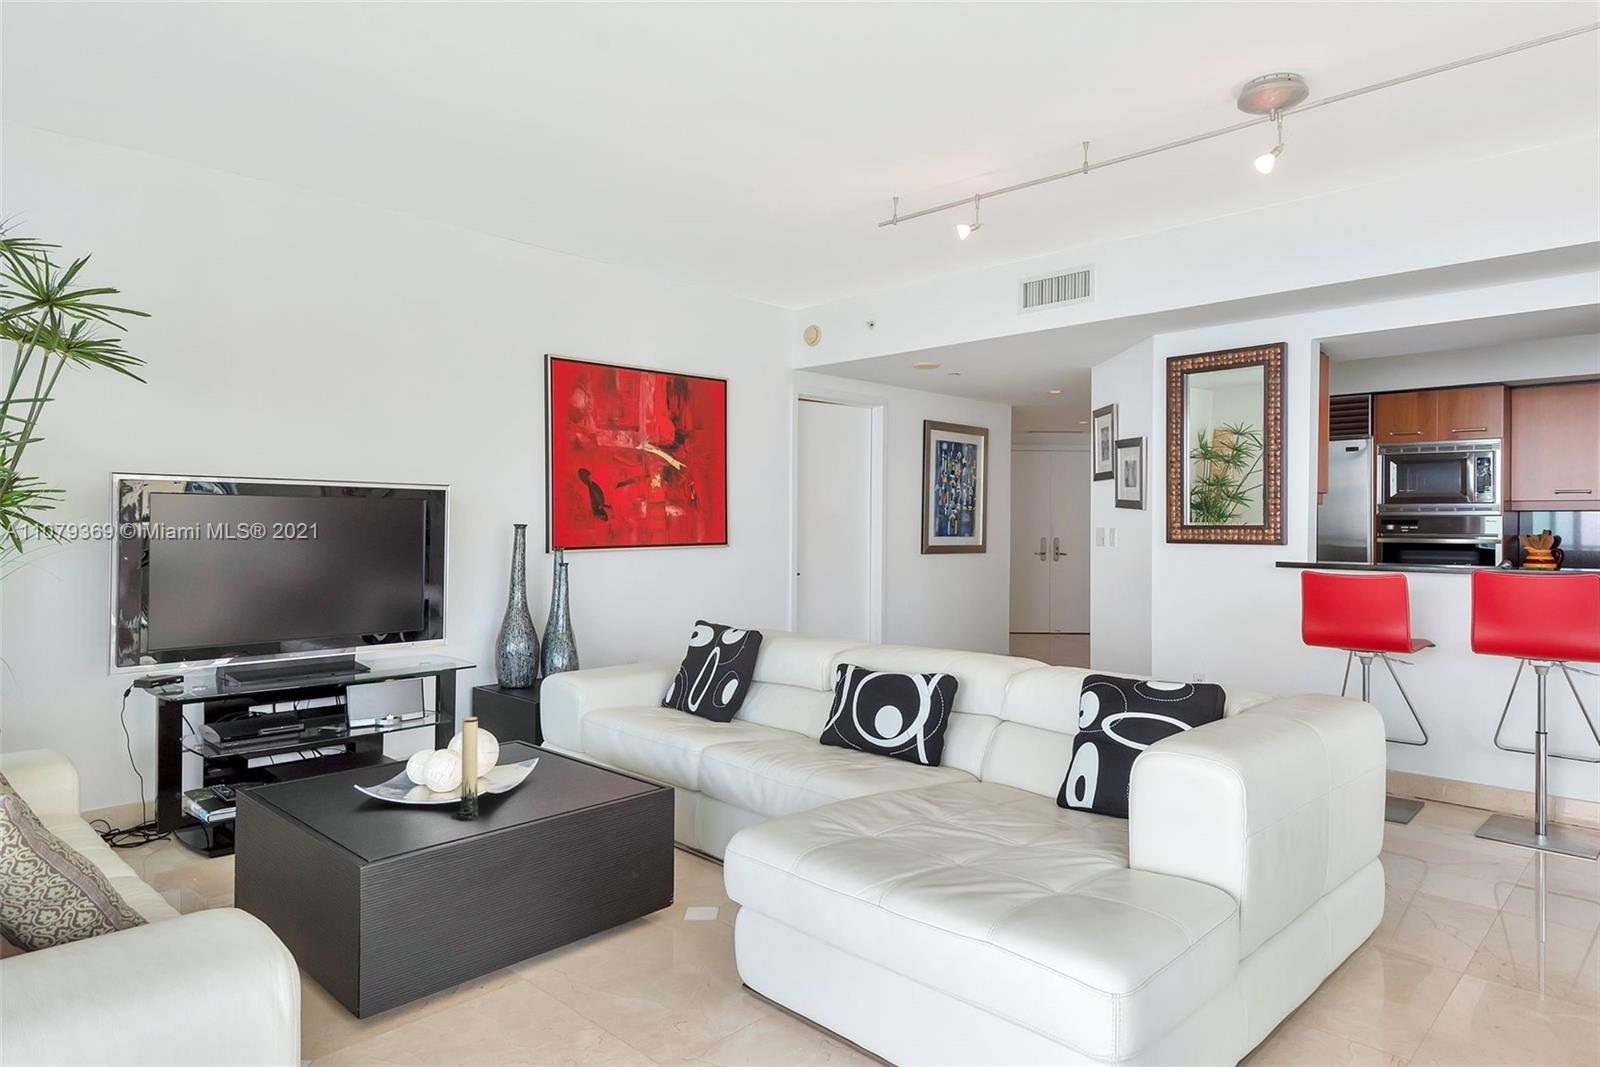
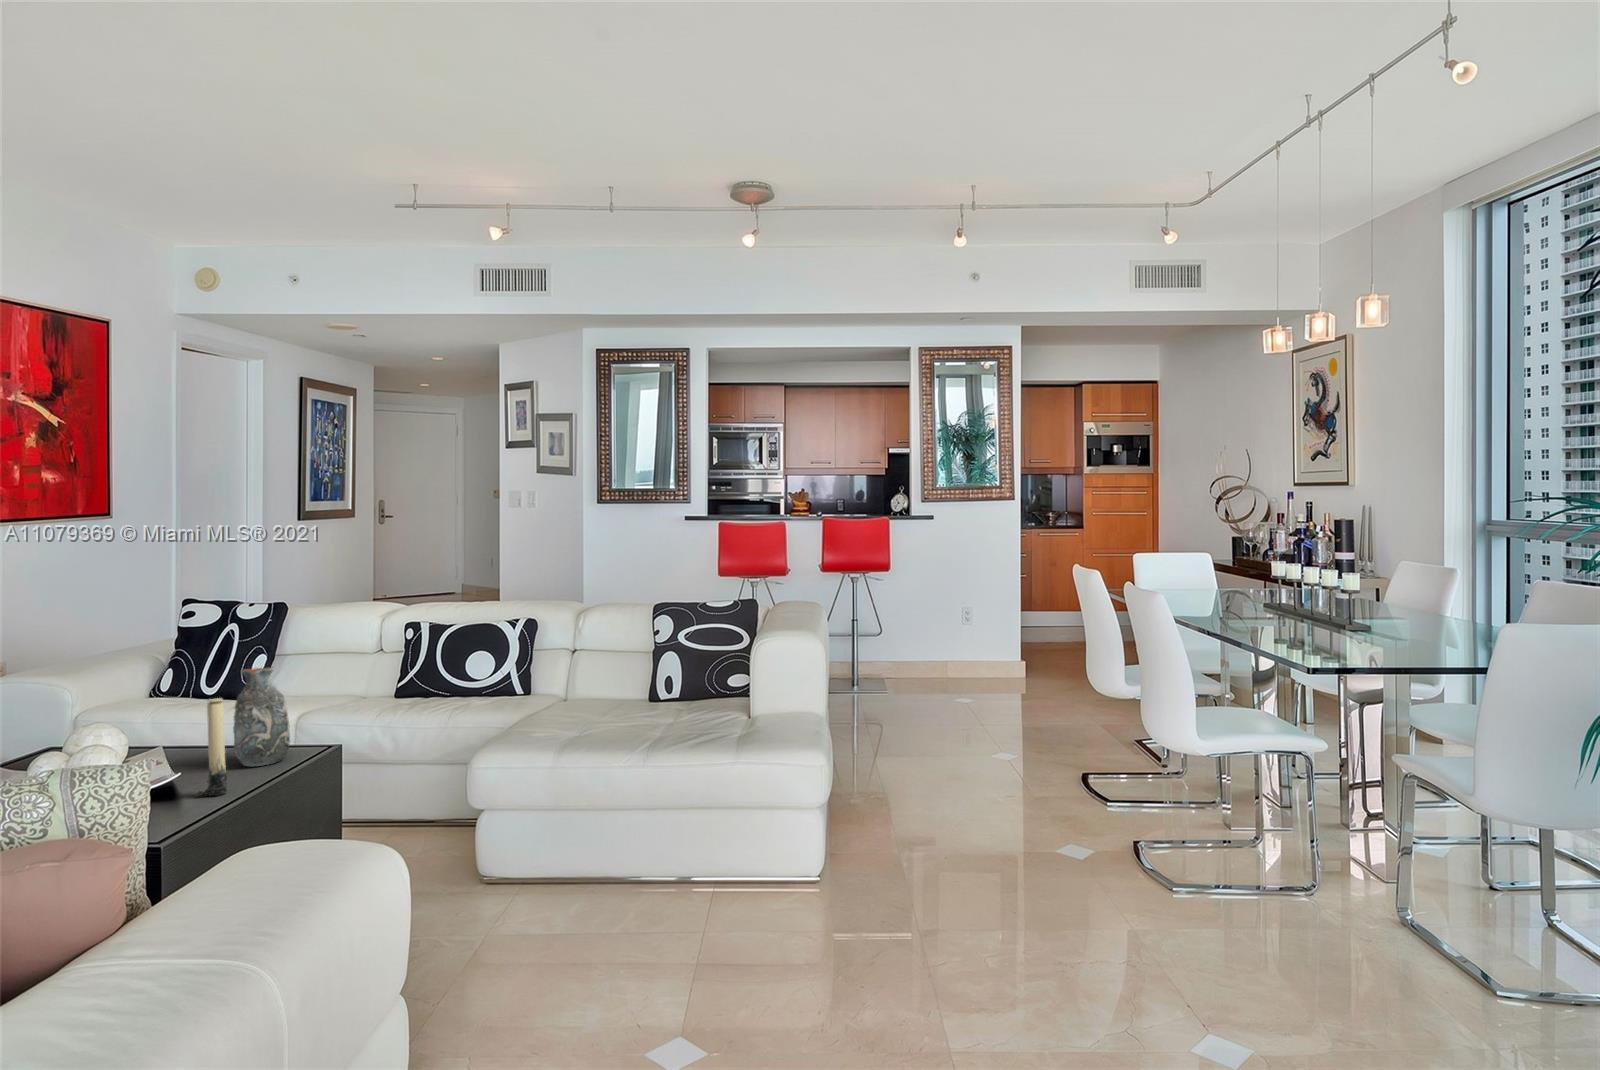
decorative vase: none [538,692,598,797] -> present [233,667,290,766]

